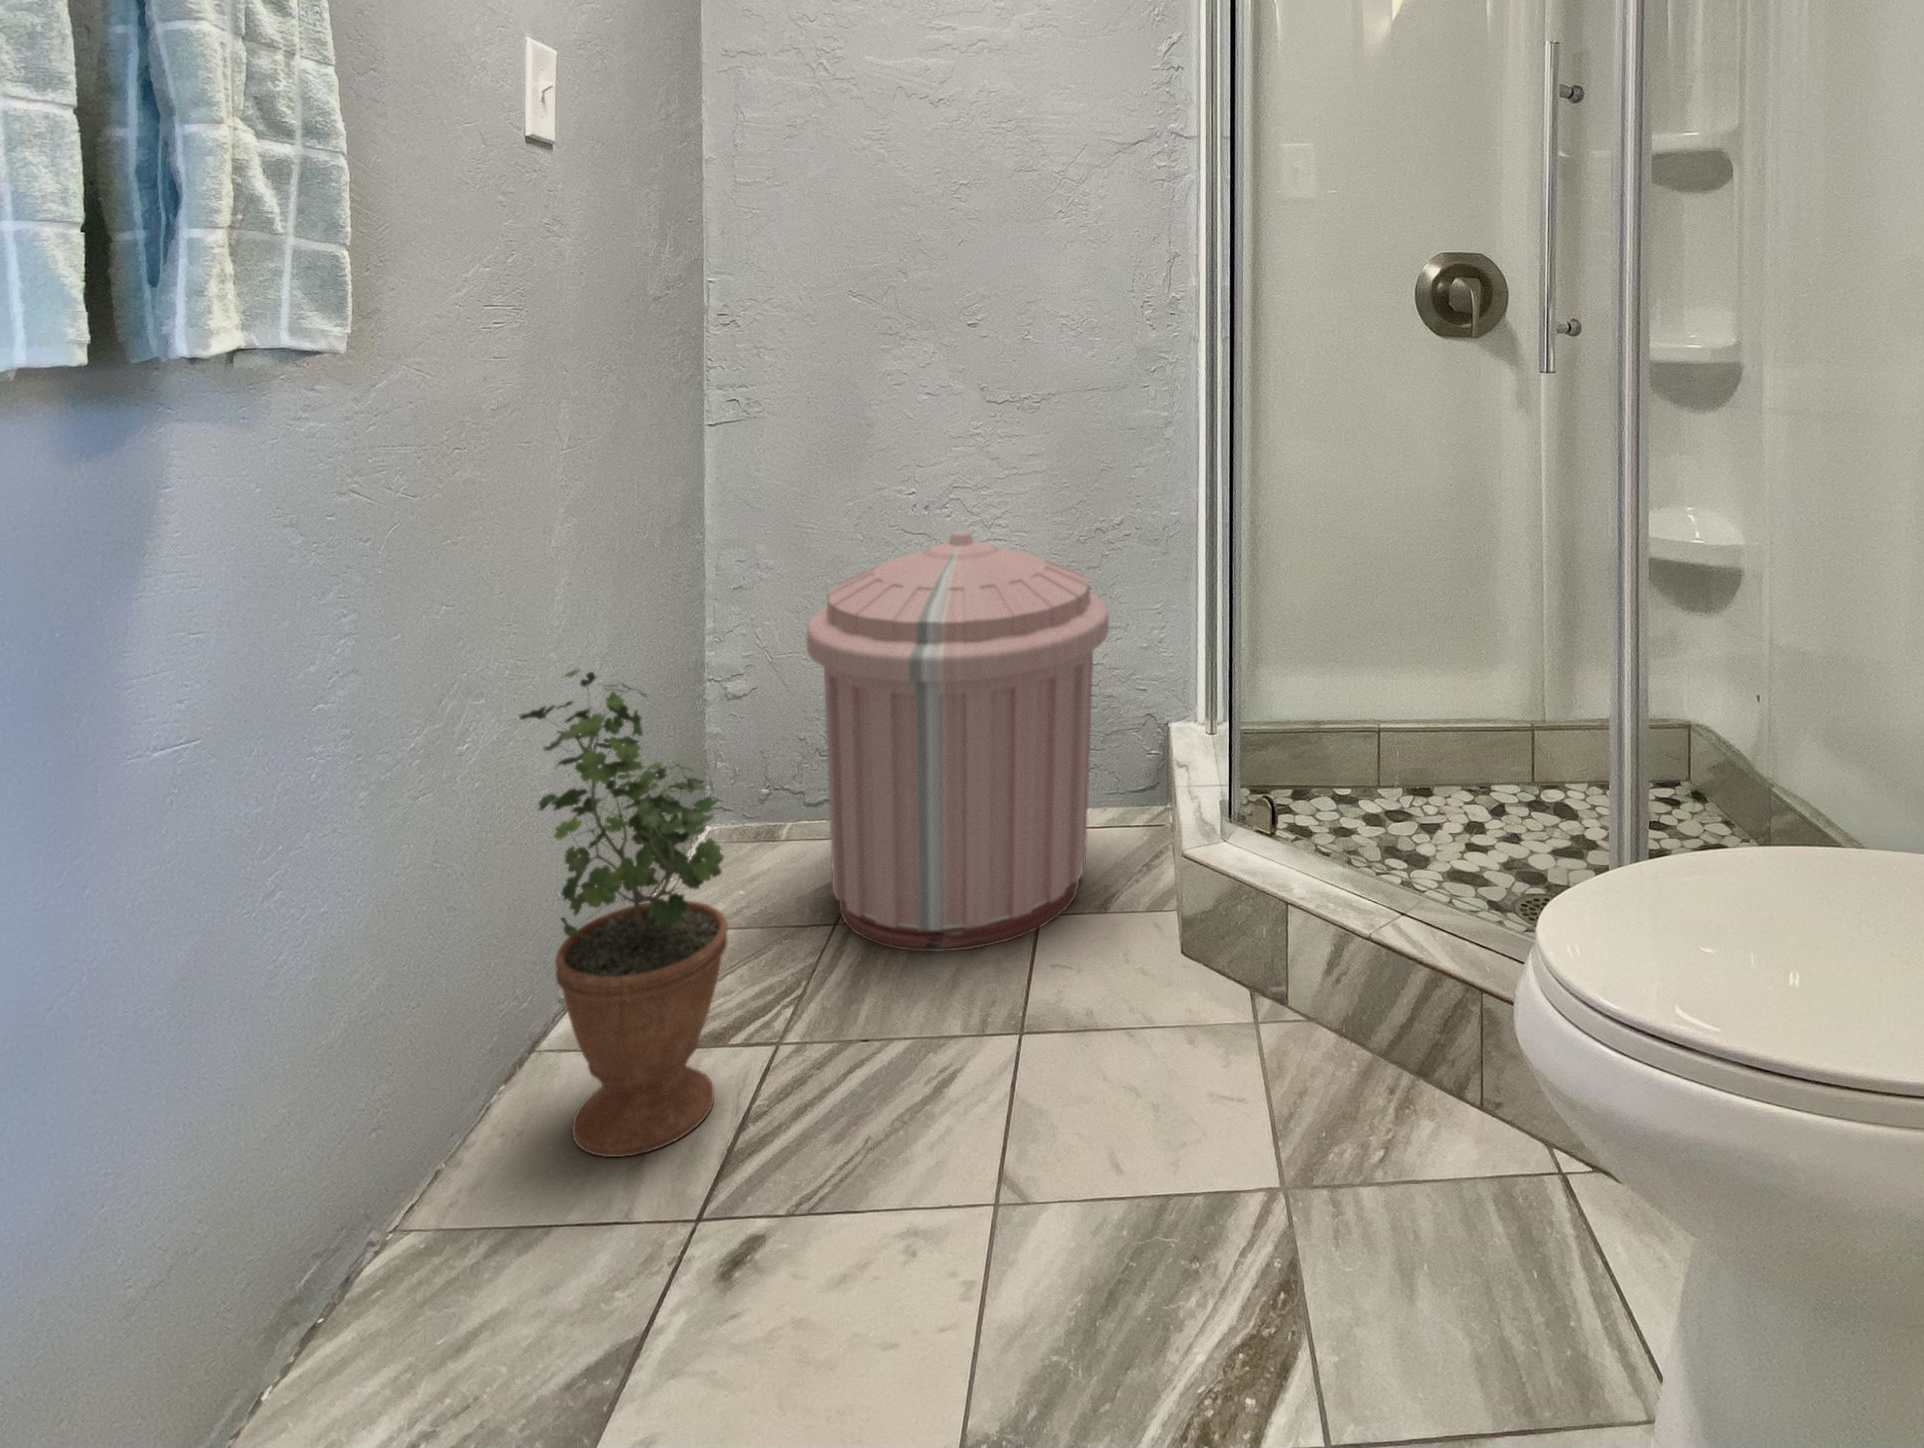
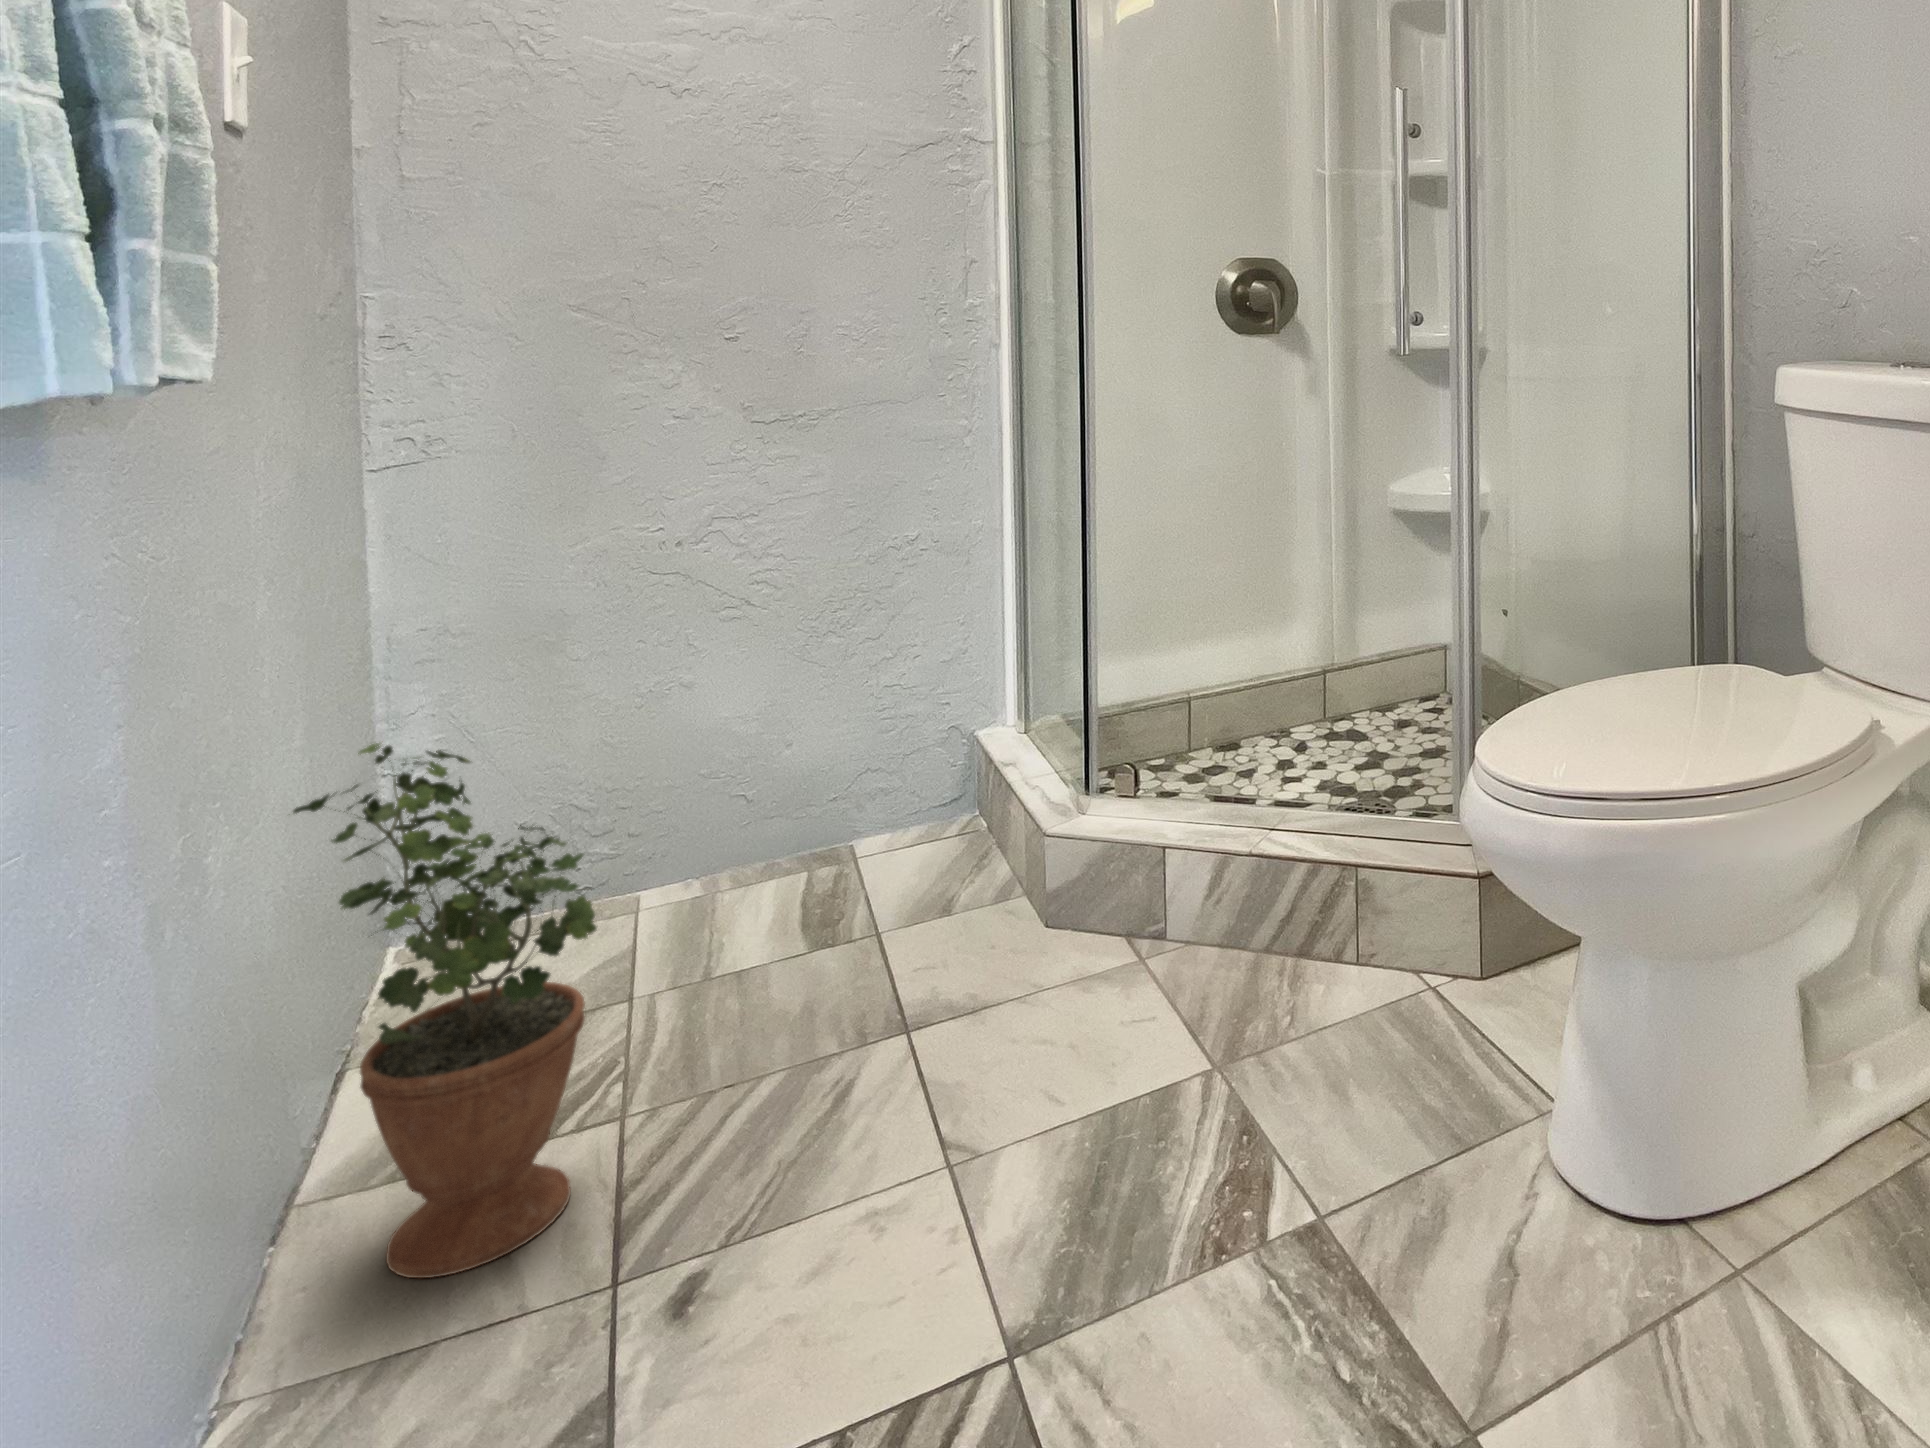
trash can: present [807,531,1109,951] -> none [573,554,937,1002]

